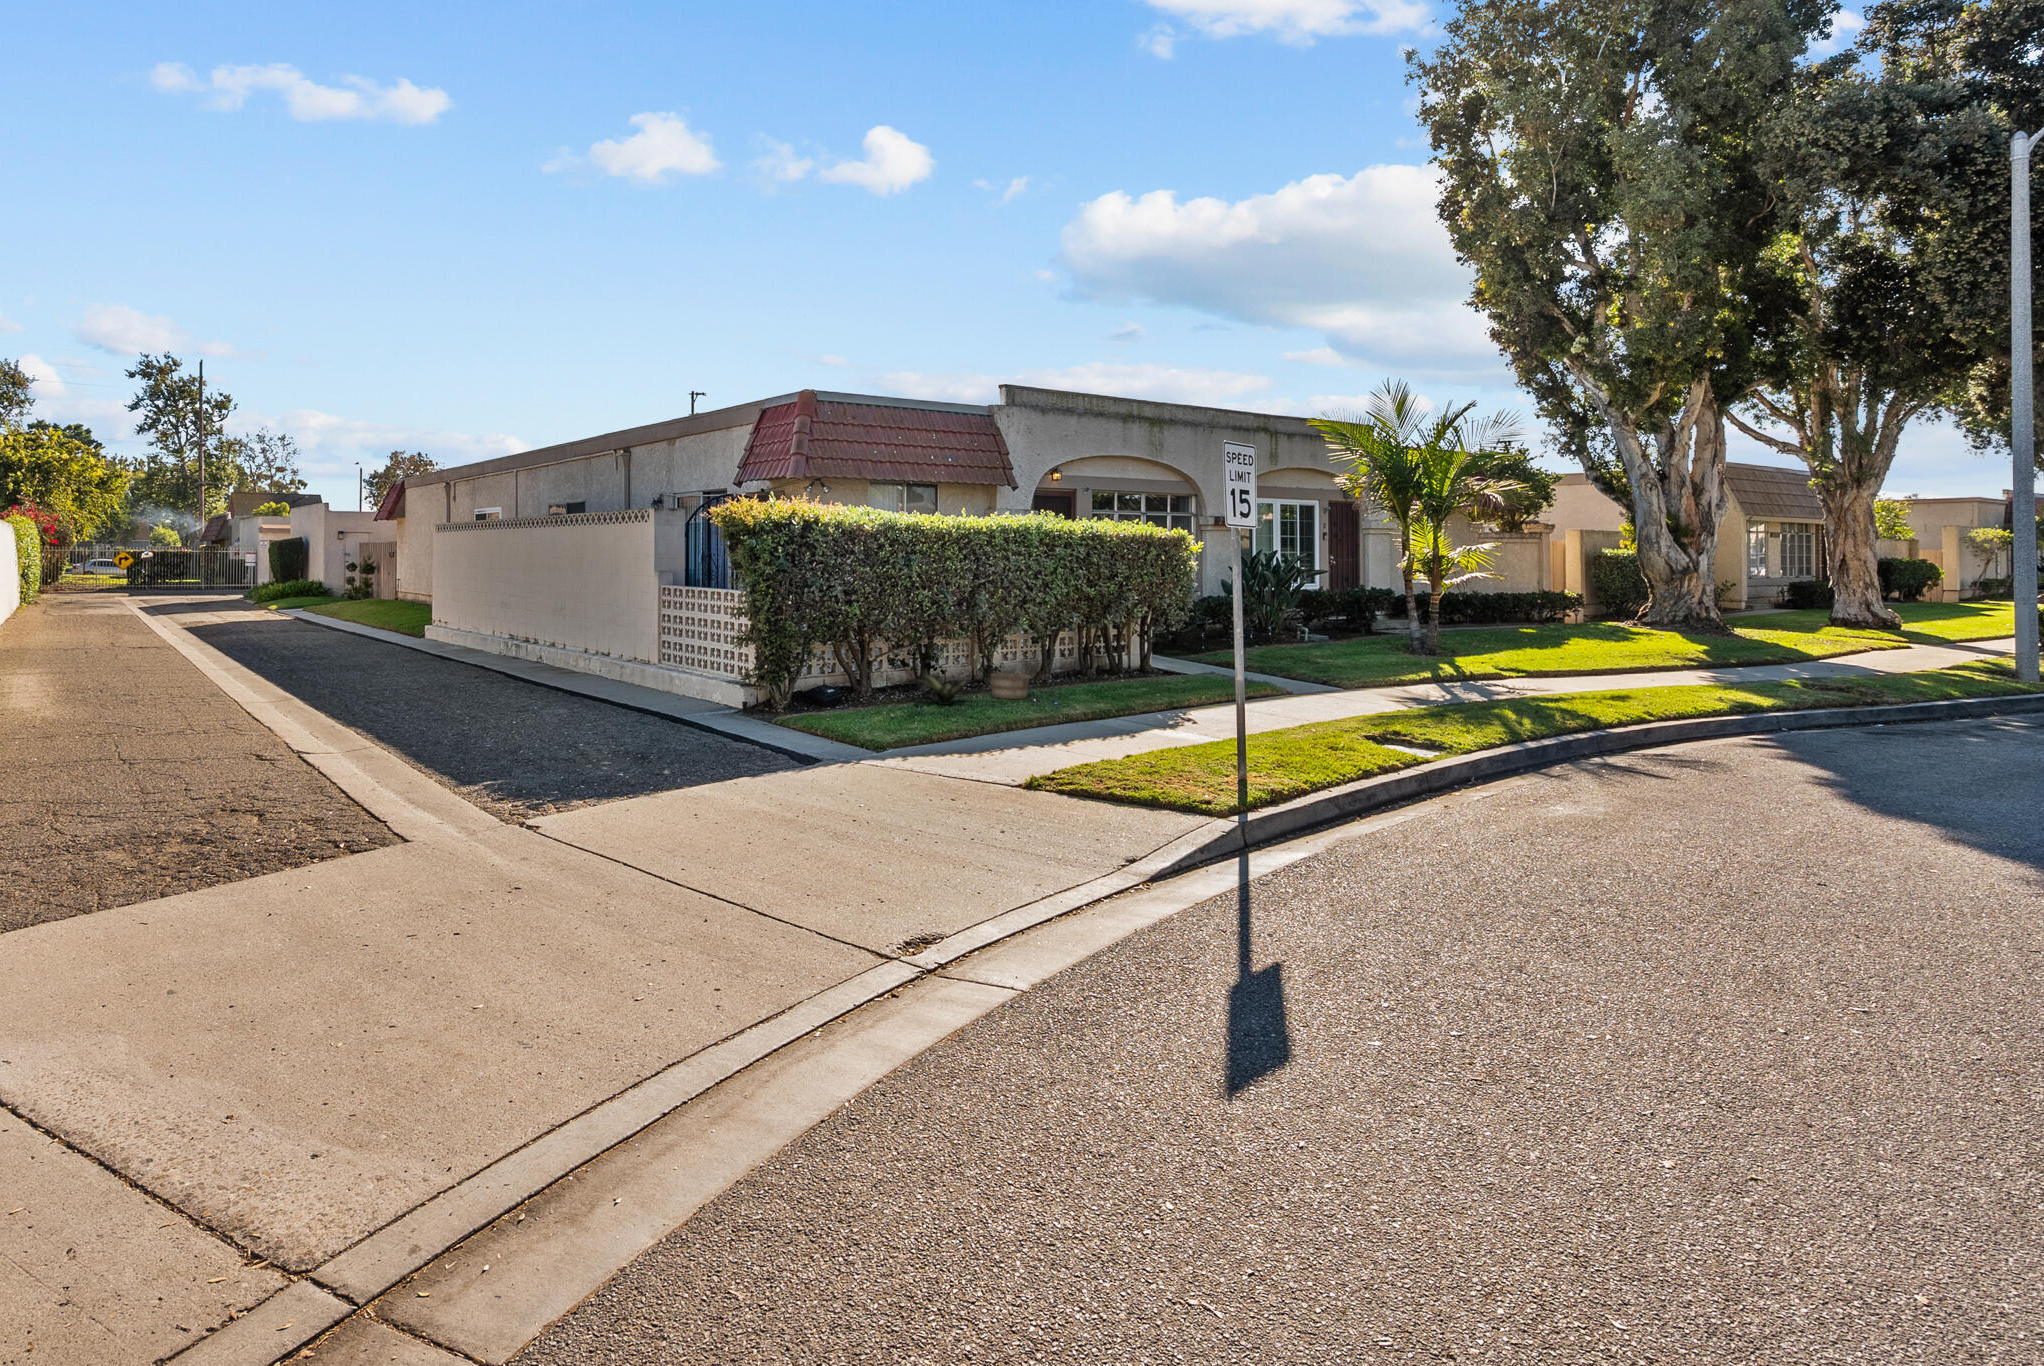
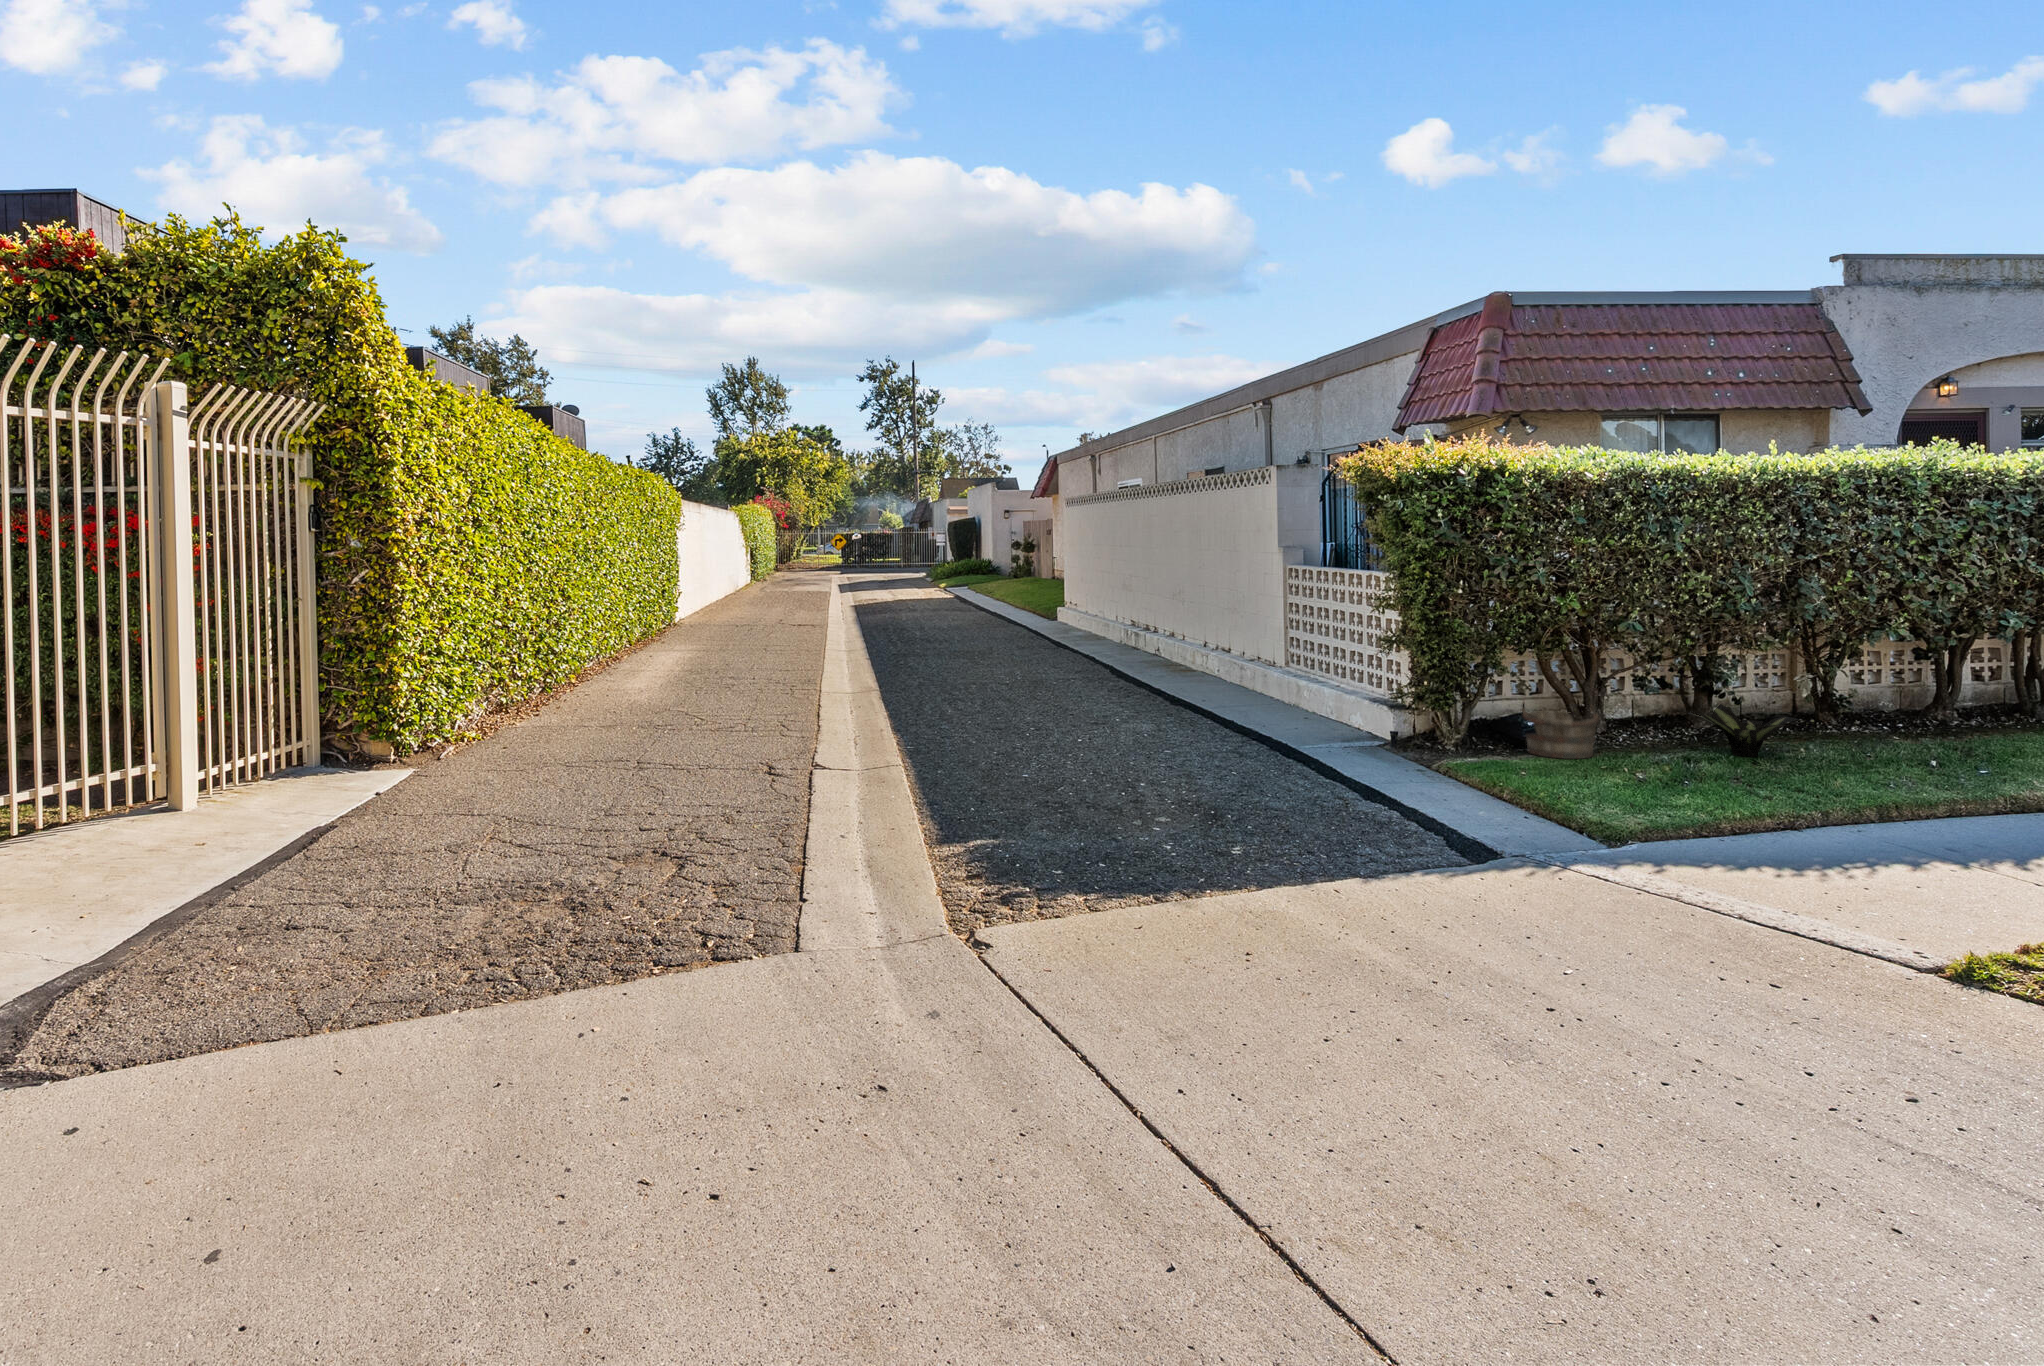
bucket: present [990,670,1034,699] -> present [1522,709,1598,759]

